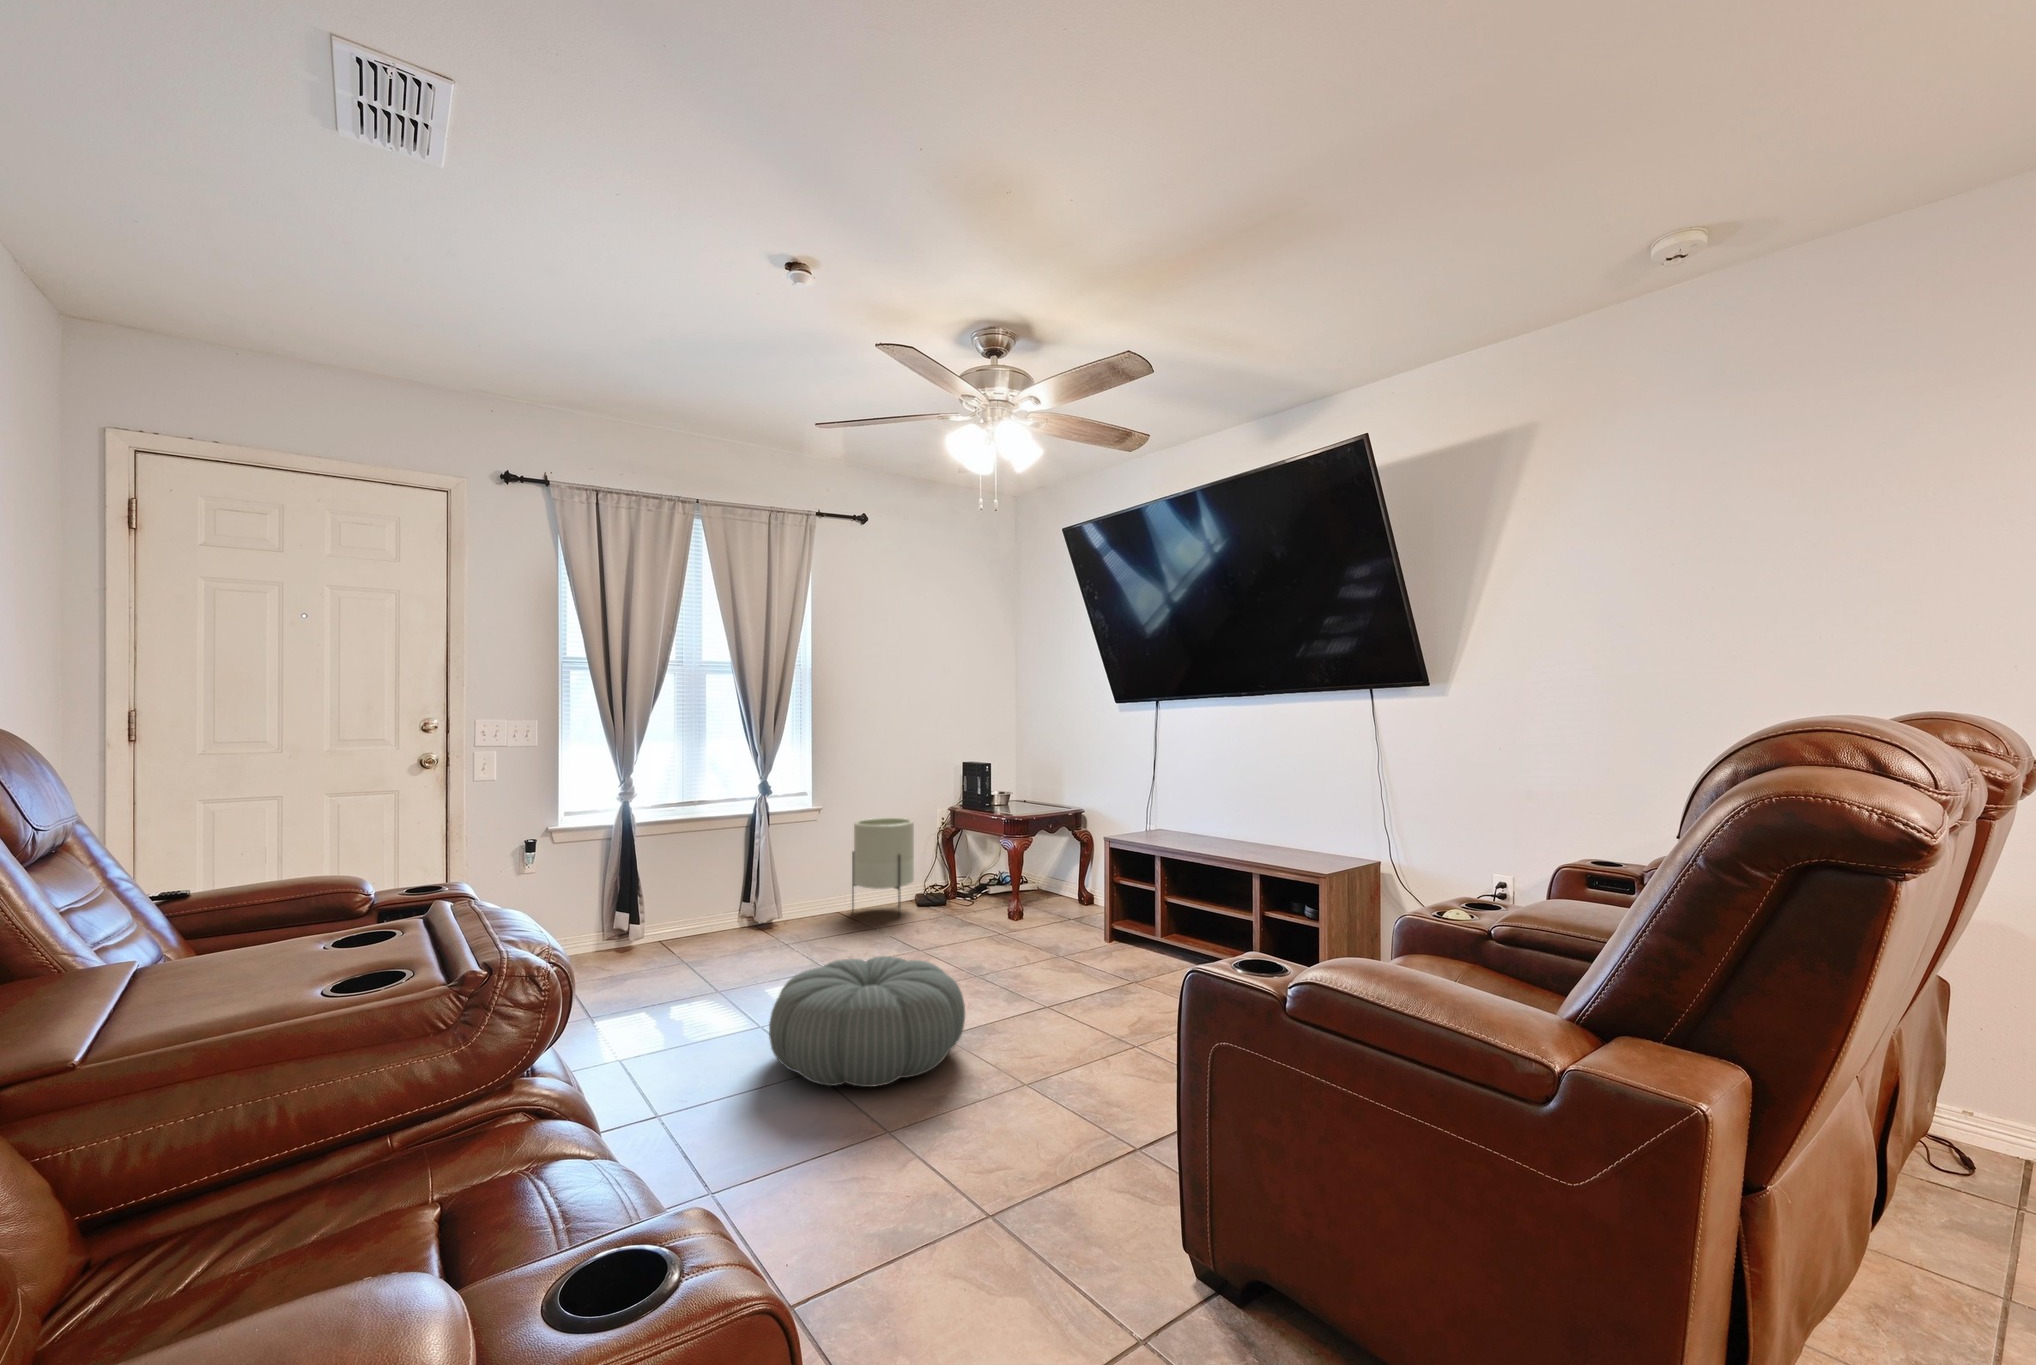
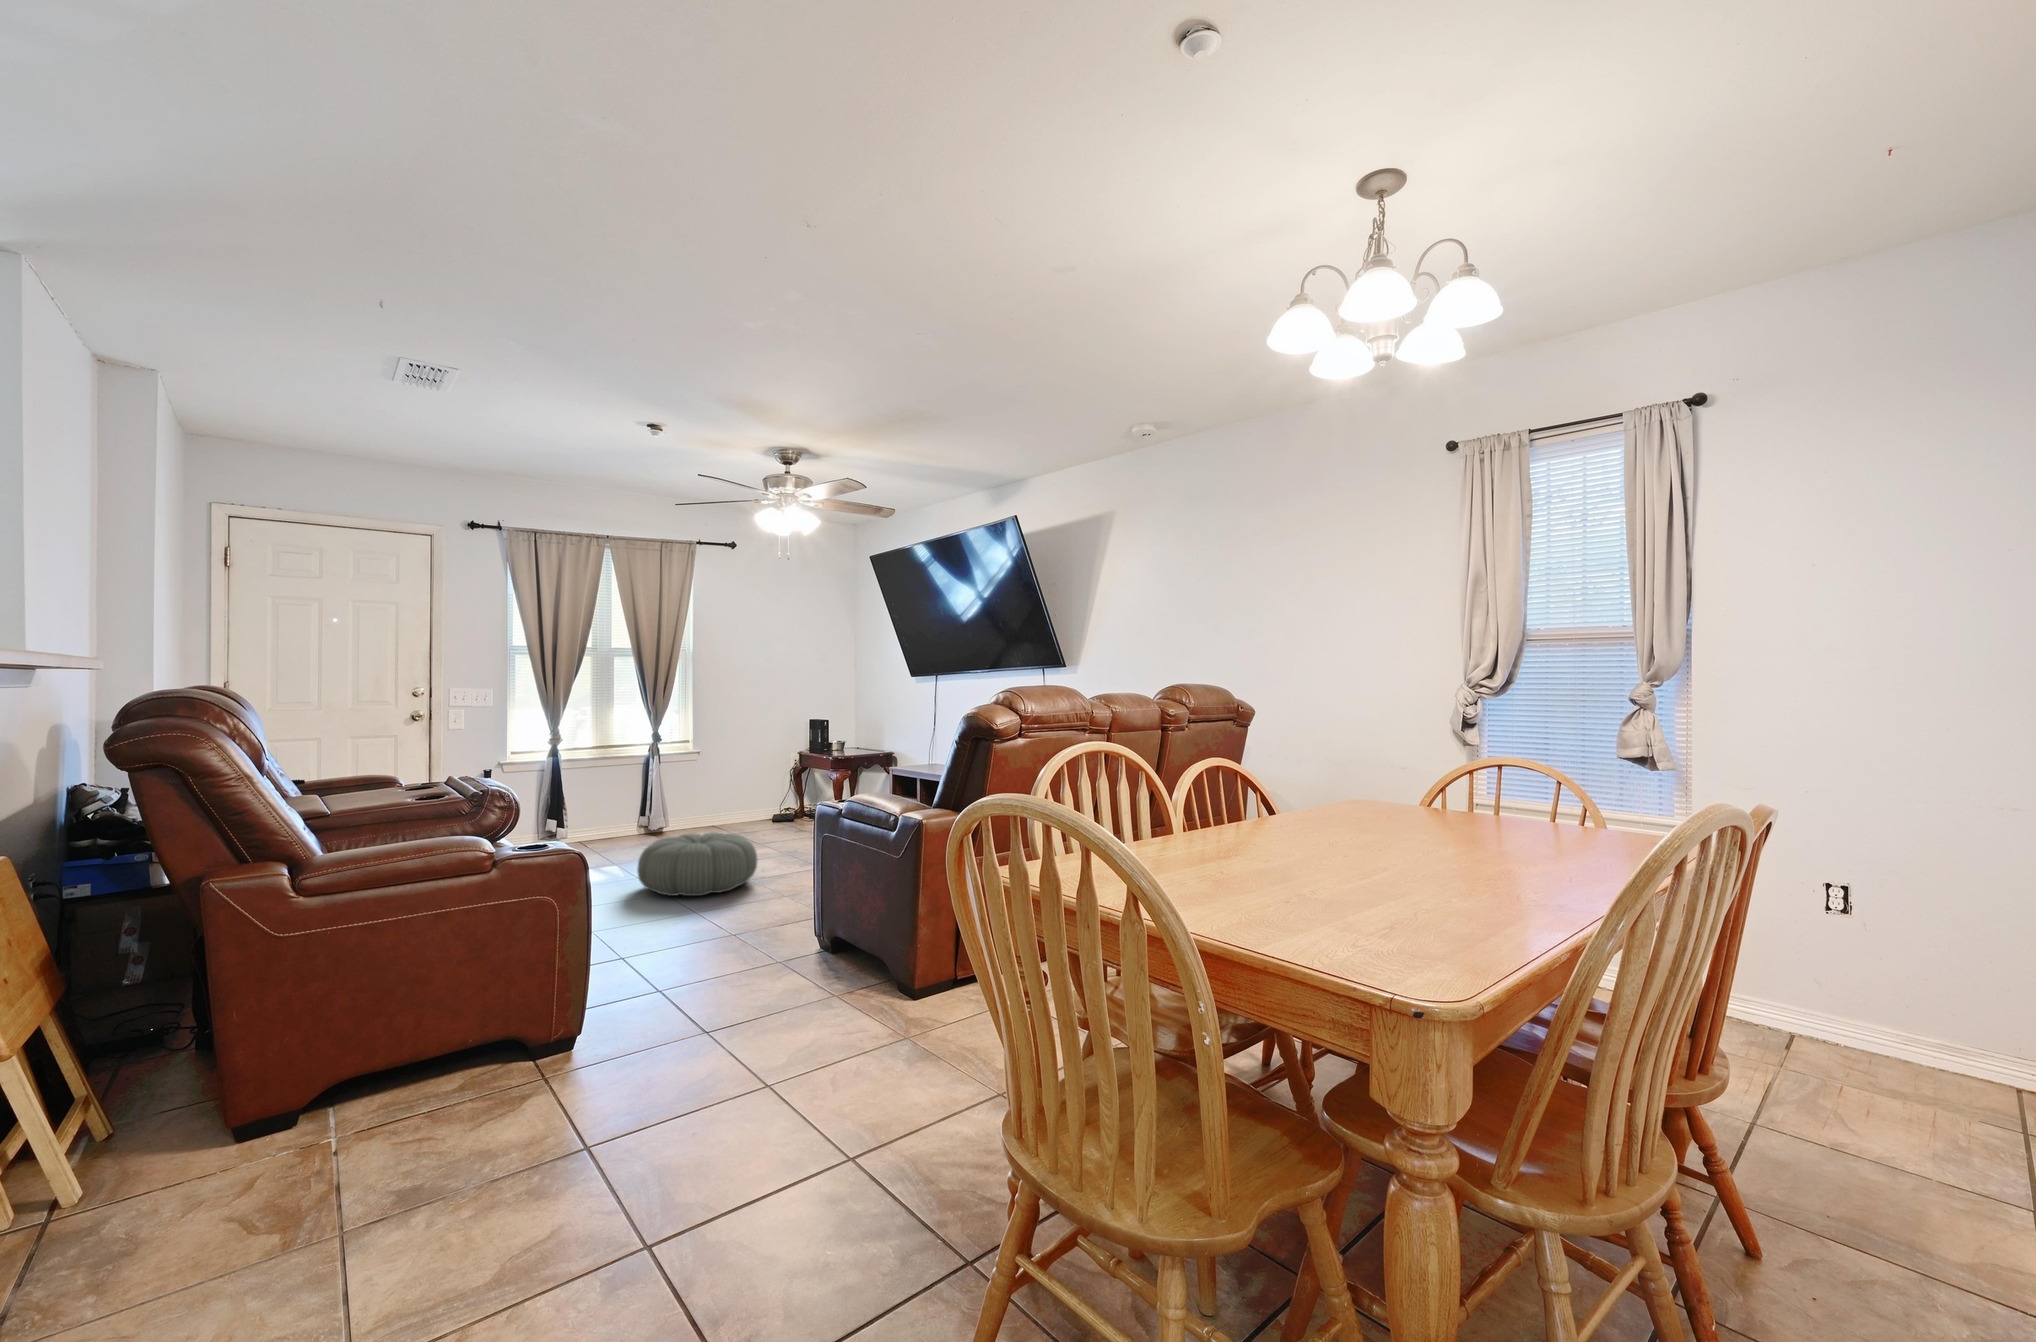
planter: present [852,818,914,916] -> none [721,759,766,827]

